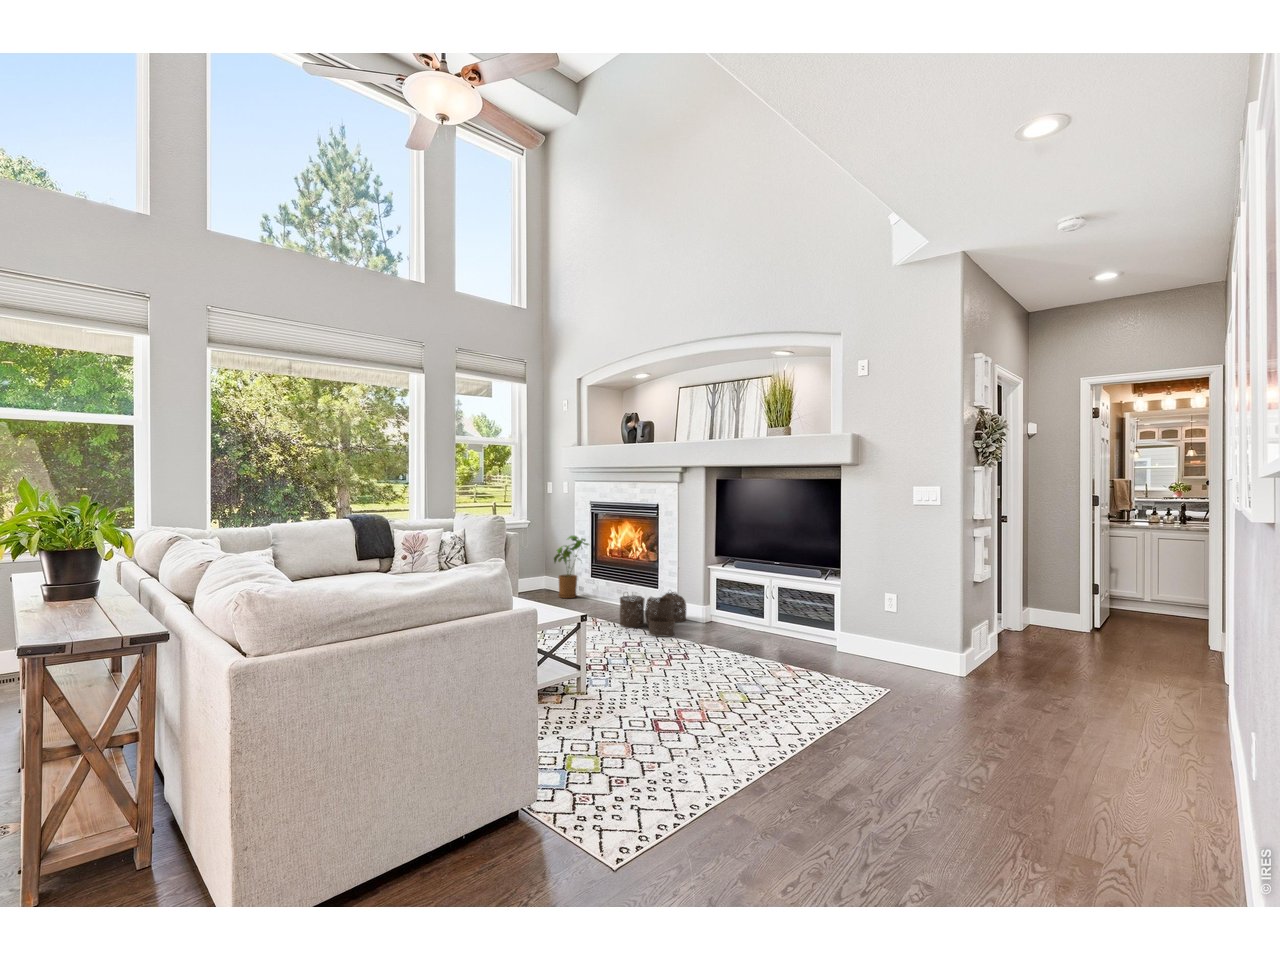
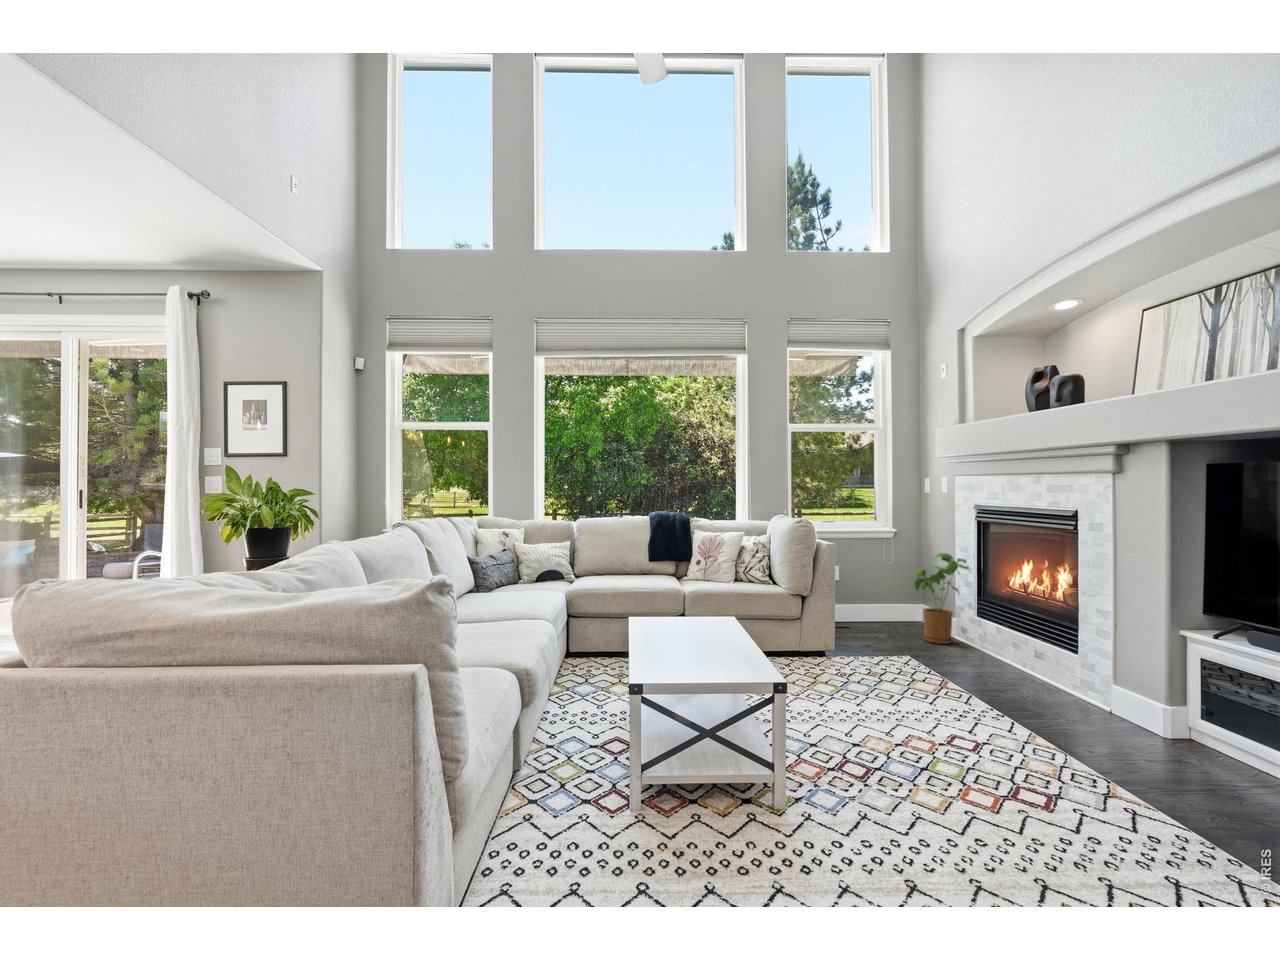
woven basket: present [620,592,686,637] -> none [975,651,1124,748]

